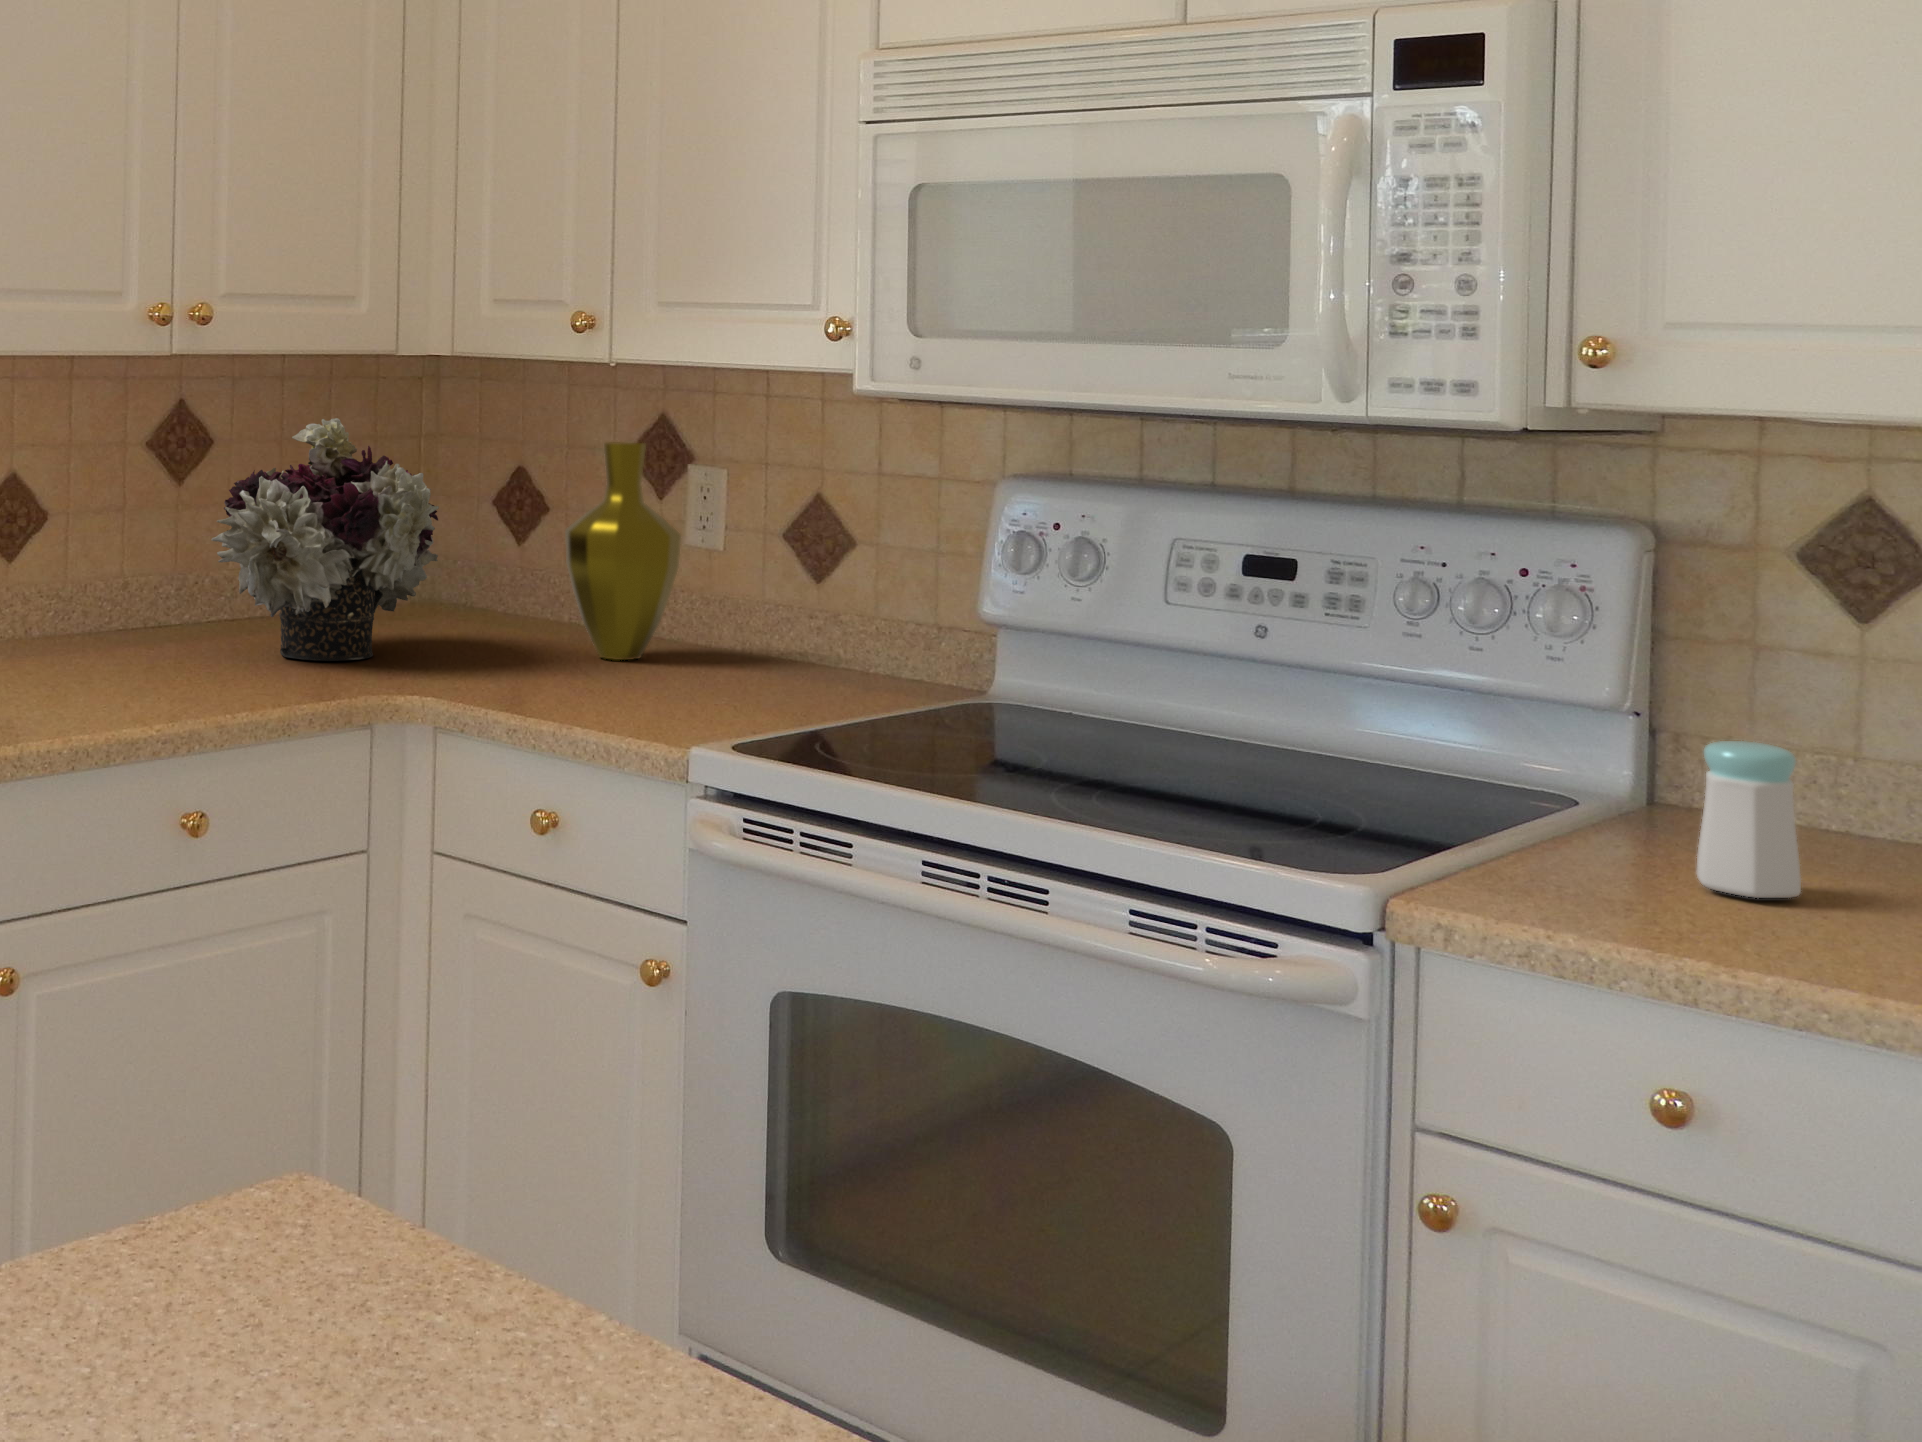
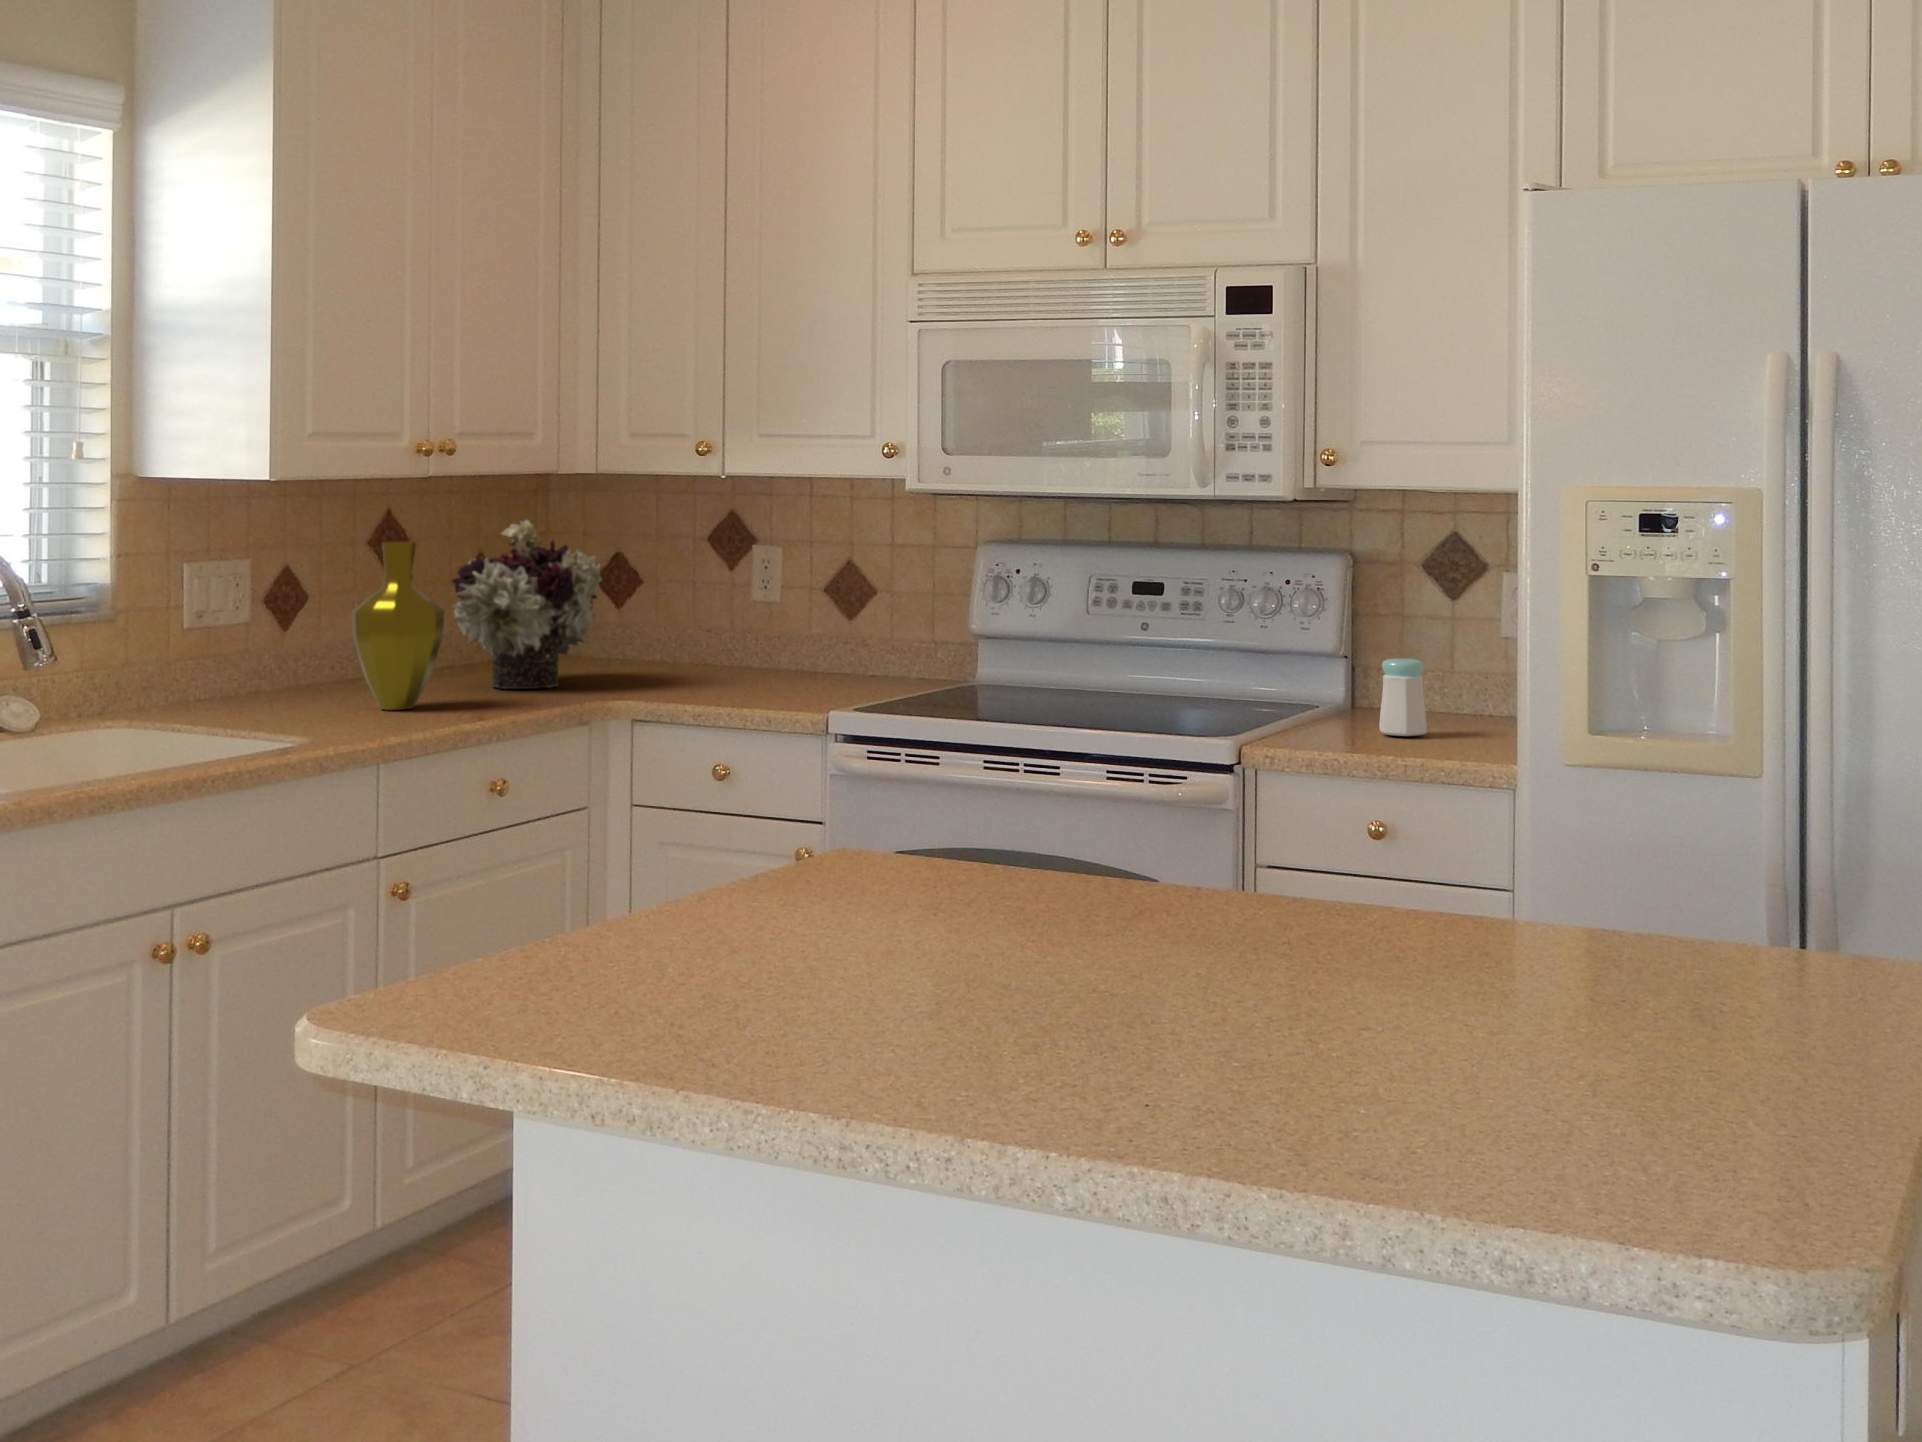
vase: present [565,442,681,660] -> present [352,541,445,710]

